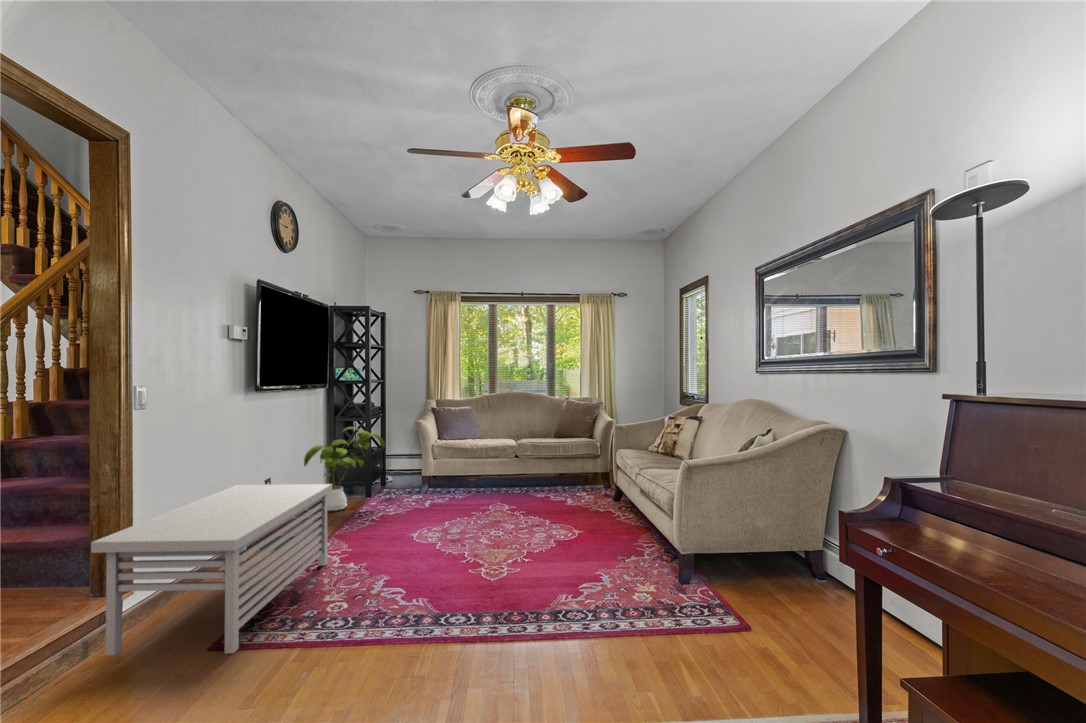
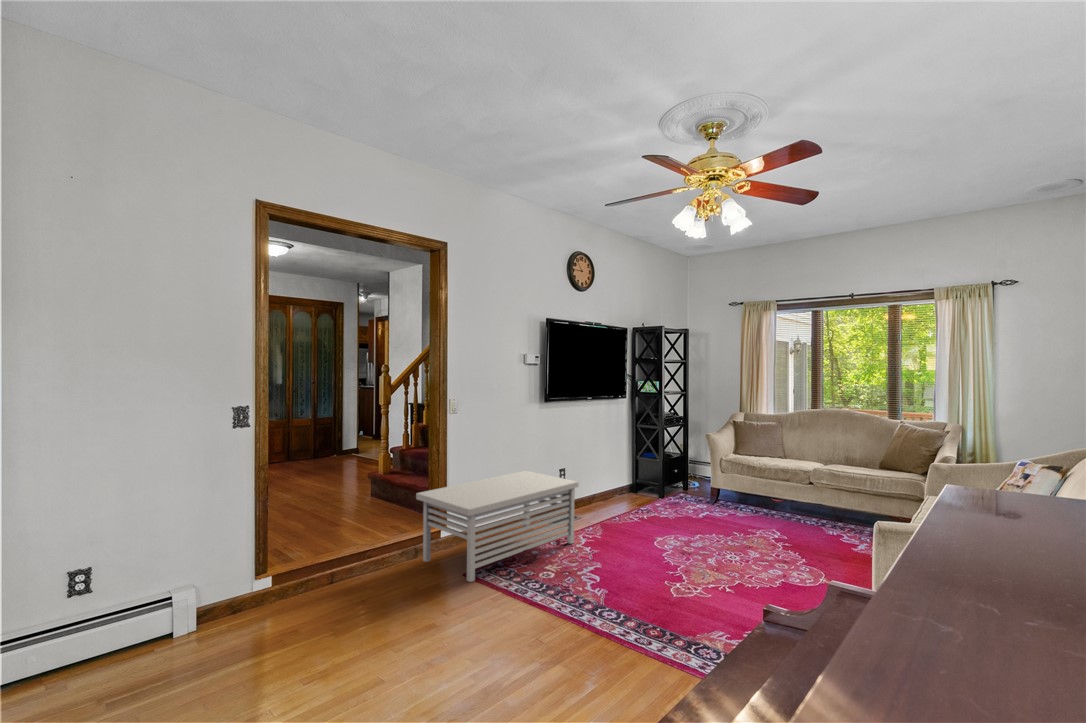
house plant: present [304,427,385,511] -> none [597,433,665,503]

